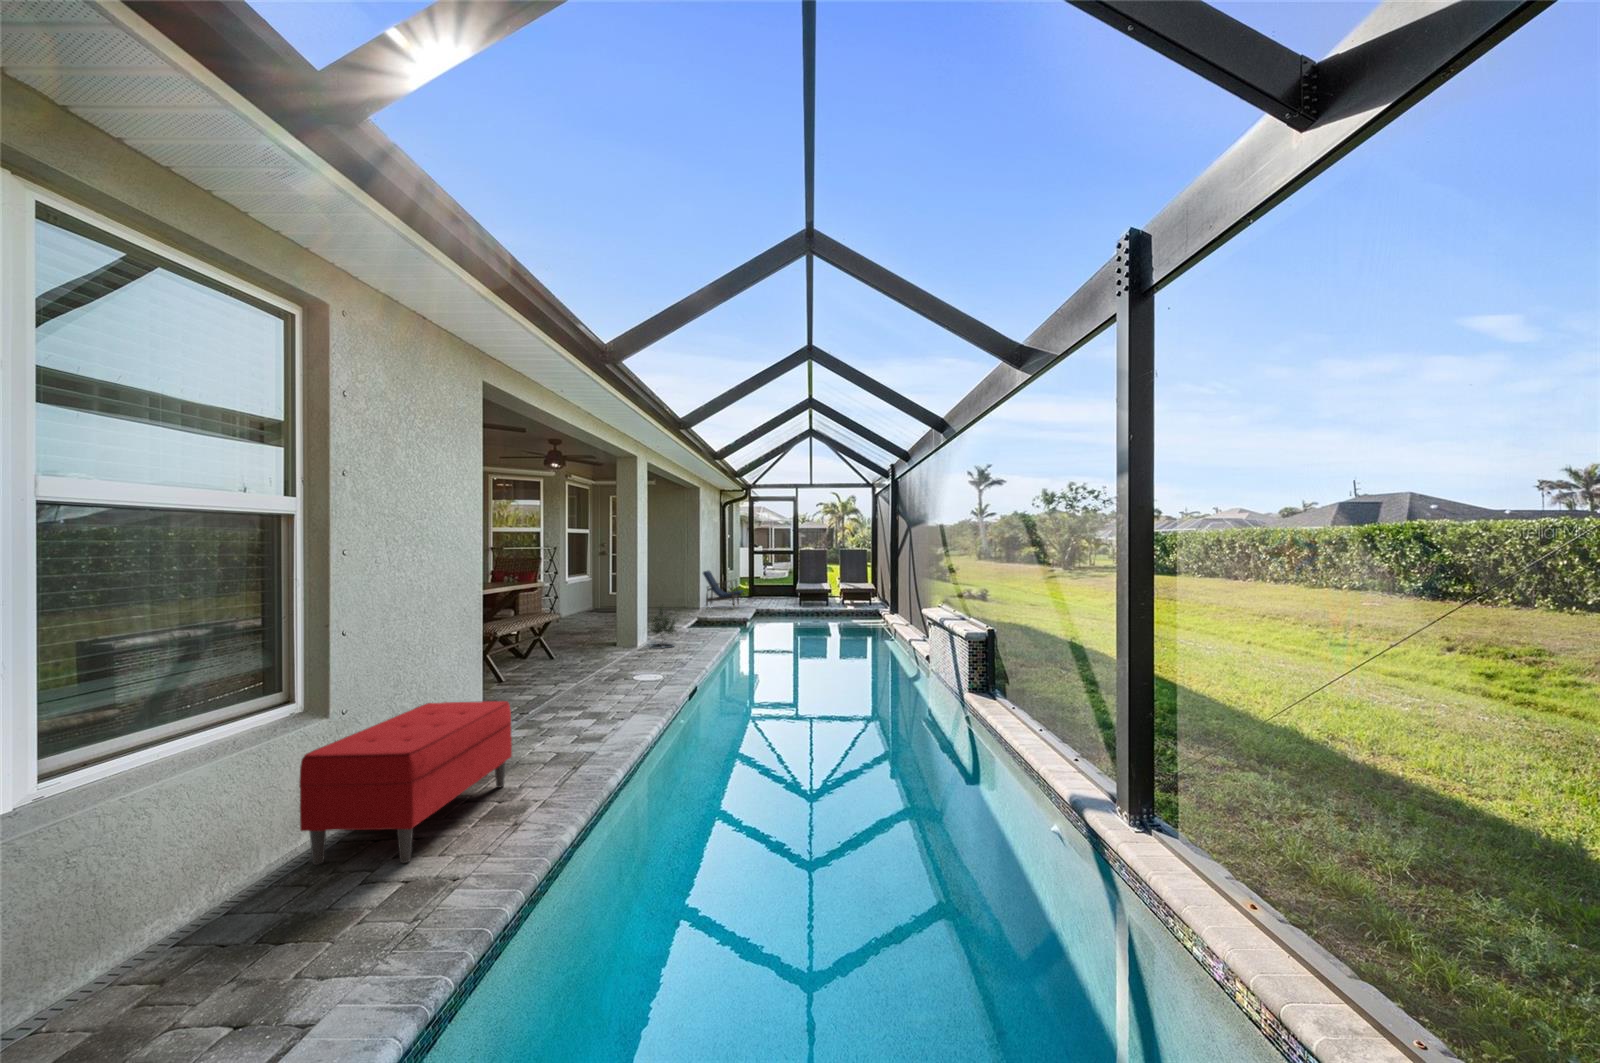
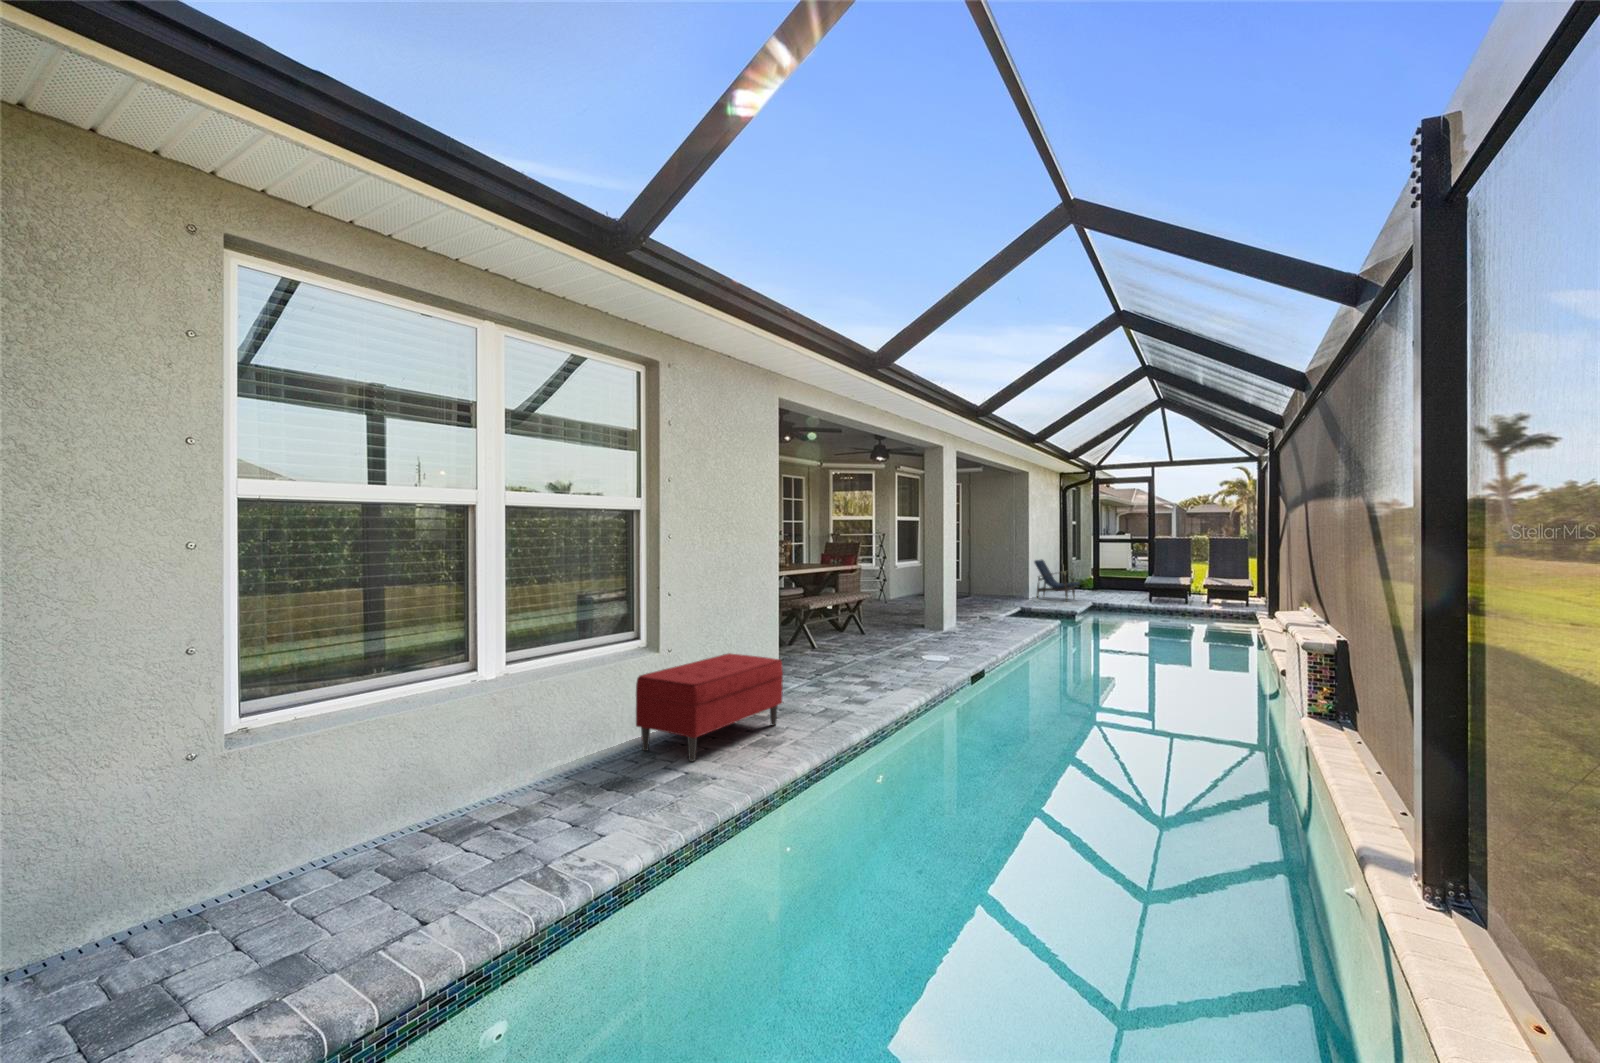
potted tree: present [650,607,675,648] -> none [954,589,984,634]

